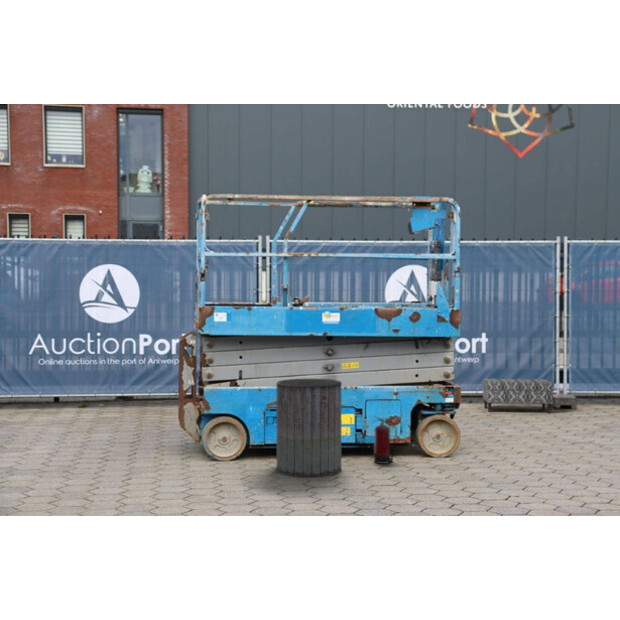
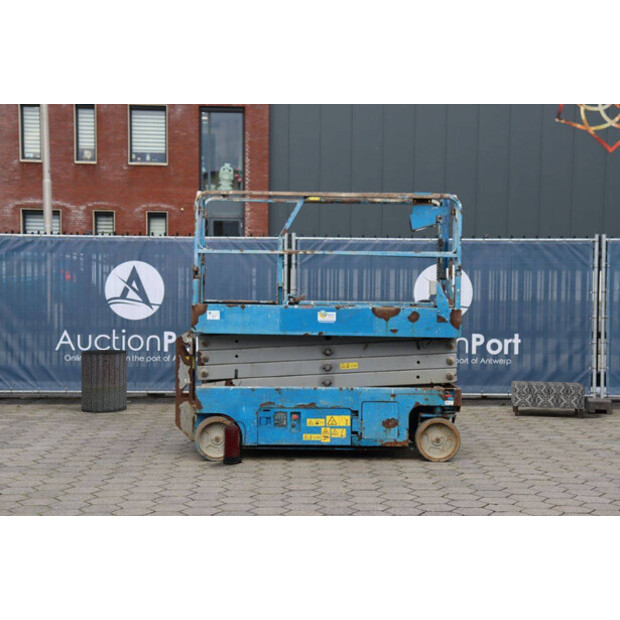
trash can: present [277,379,342,477] -> present [81,350,127,413]
fire extinguisher: present [374,418,396,464] -> present [223,417,246,464]

